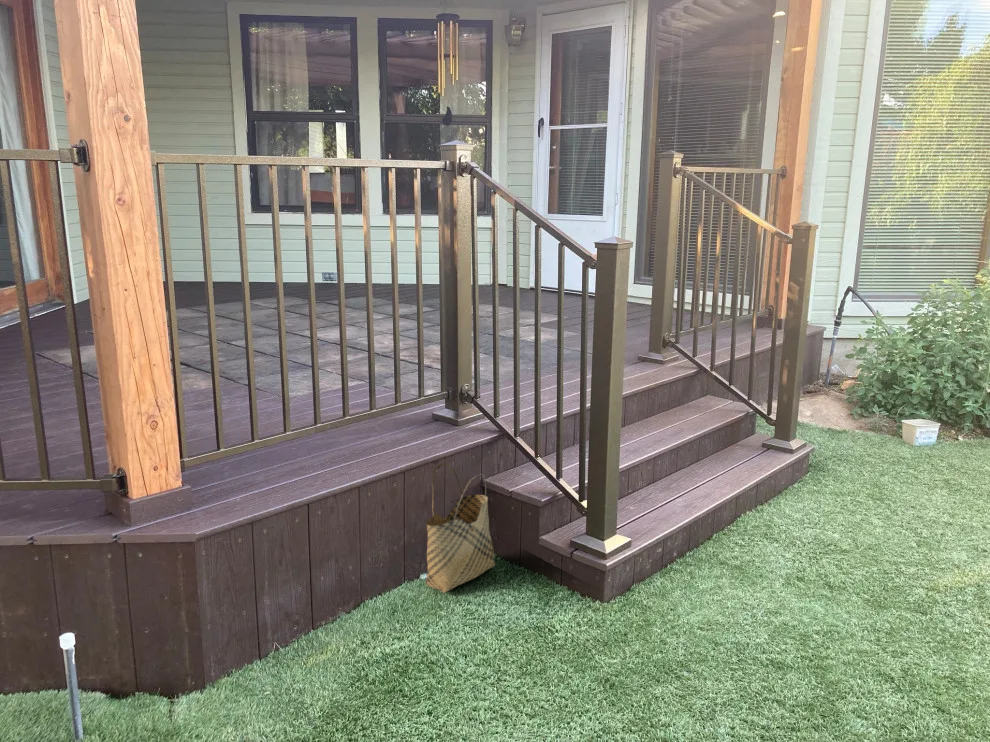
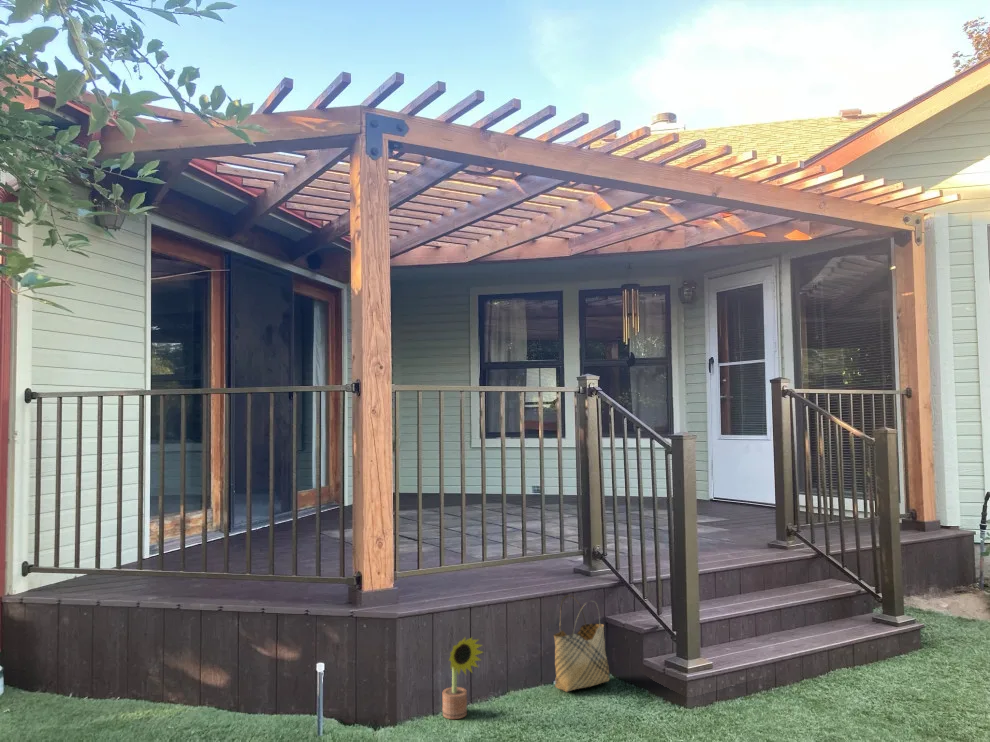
decorative plant: none [275,556,338,667] -> present [443,638,482,719]

